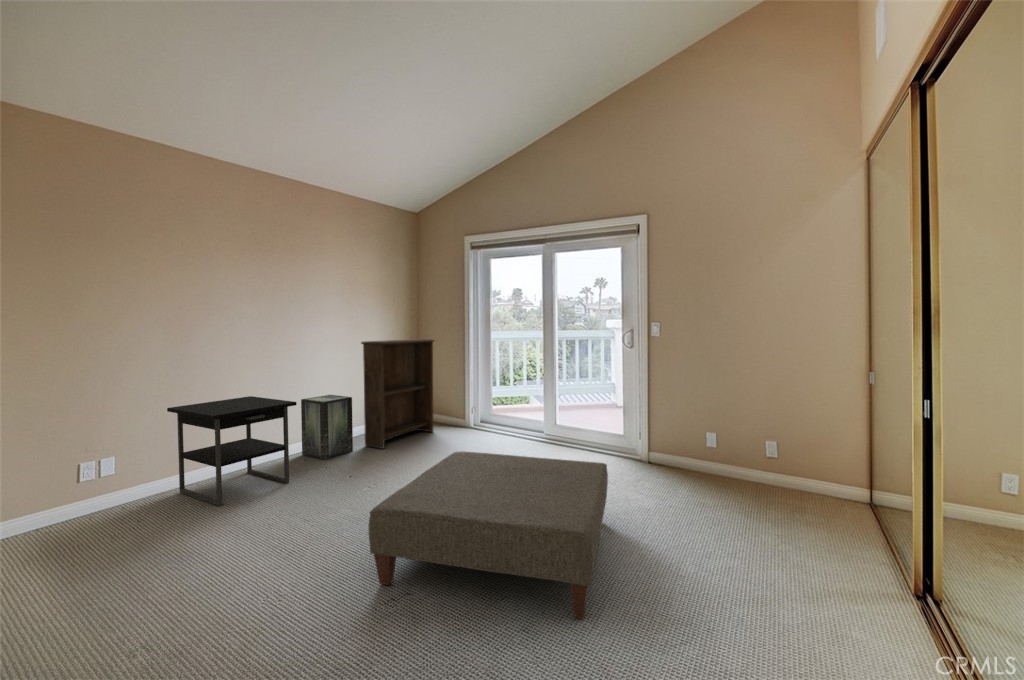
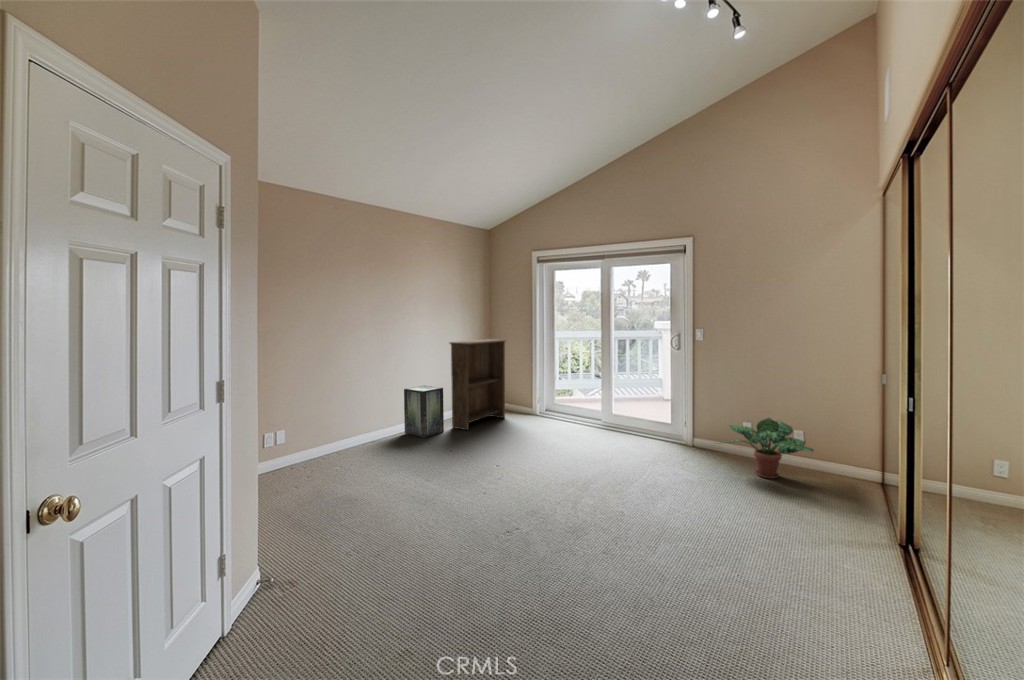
nightstand: present [167,396,297,506] -> none [318,386,409,468]
potted plant: none [670,427,792,502] -> present [722,418,813,478]
ottoman: present [369,451,608,619] -> none [489,432,660,547]

